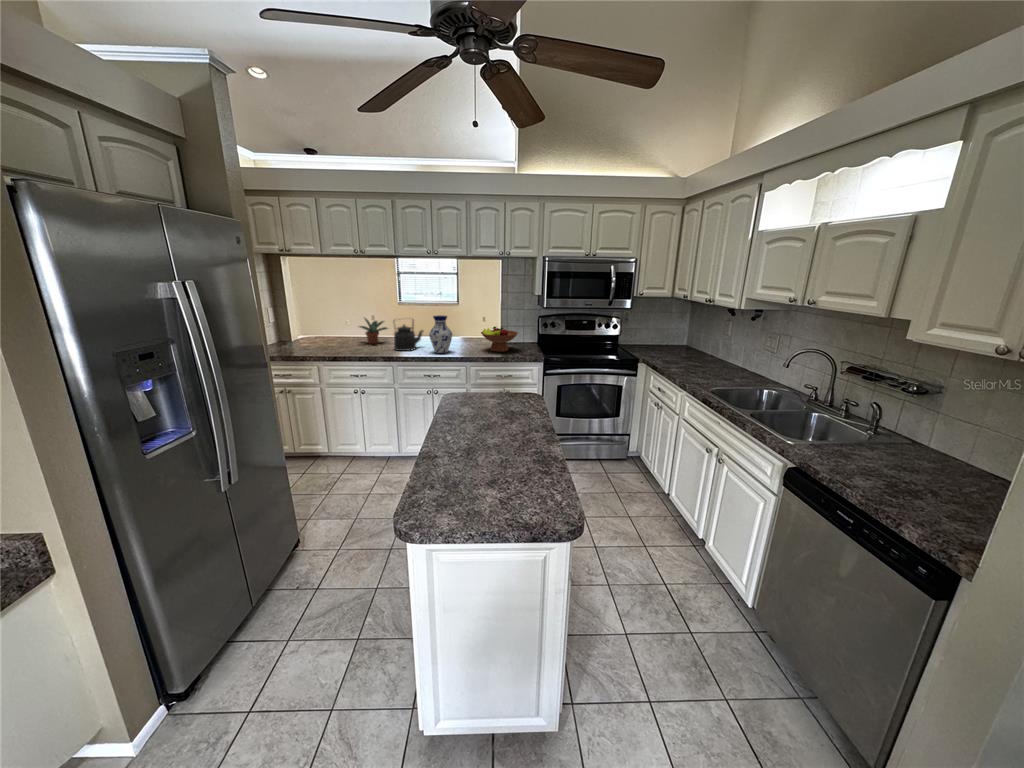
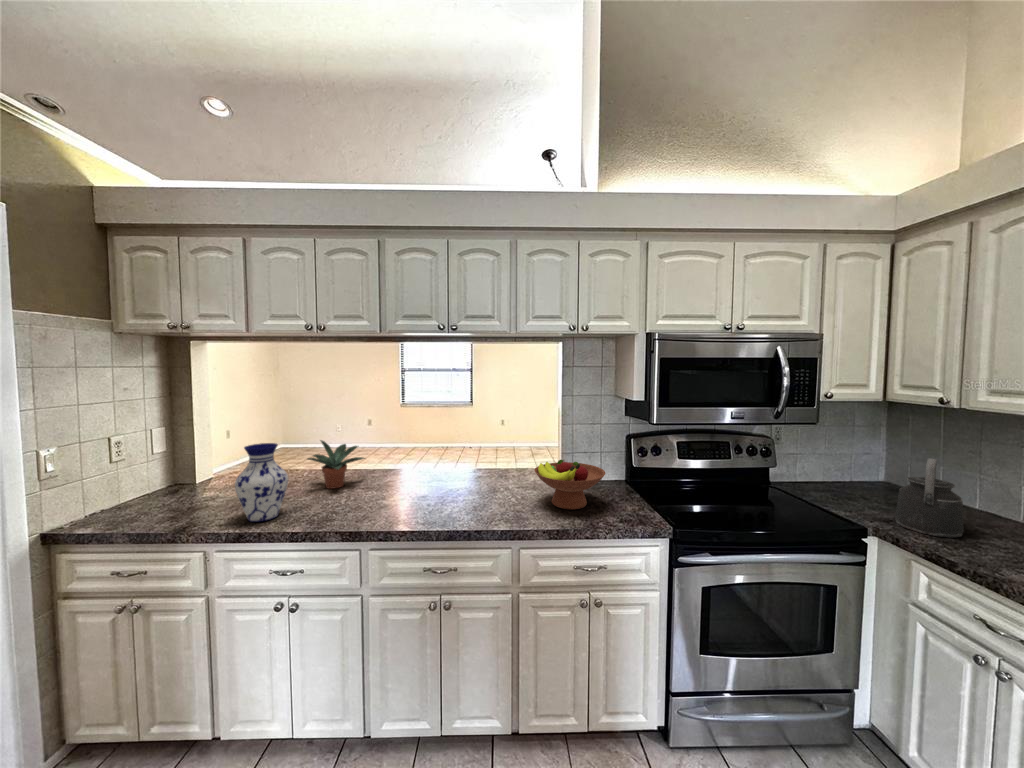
vase: present [429,315,452,353] -> present [235,443,288,522]
kettle: present [394,319,423,351] -> present [895,458,964,538]

